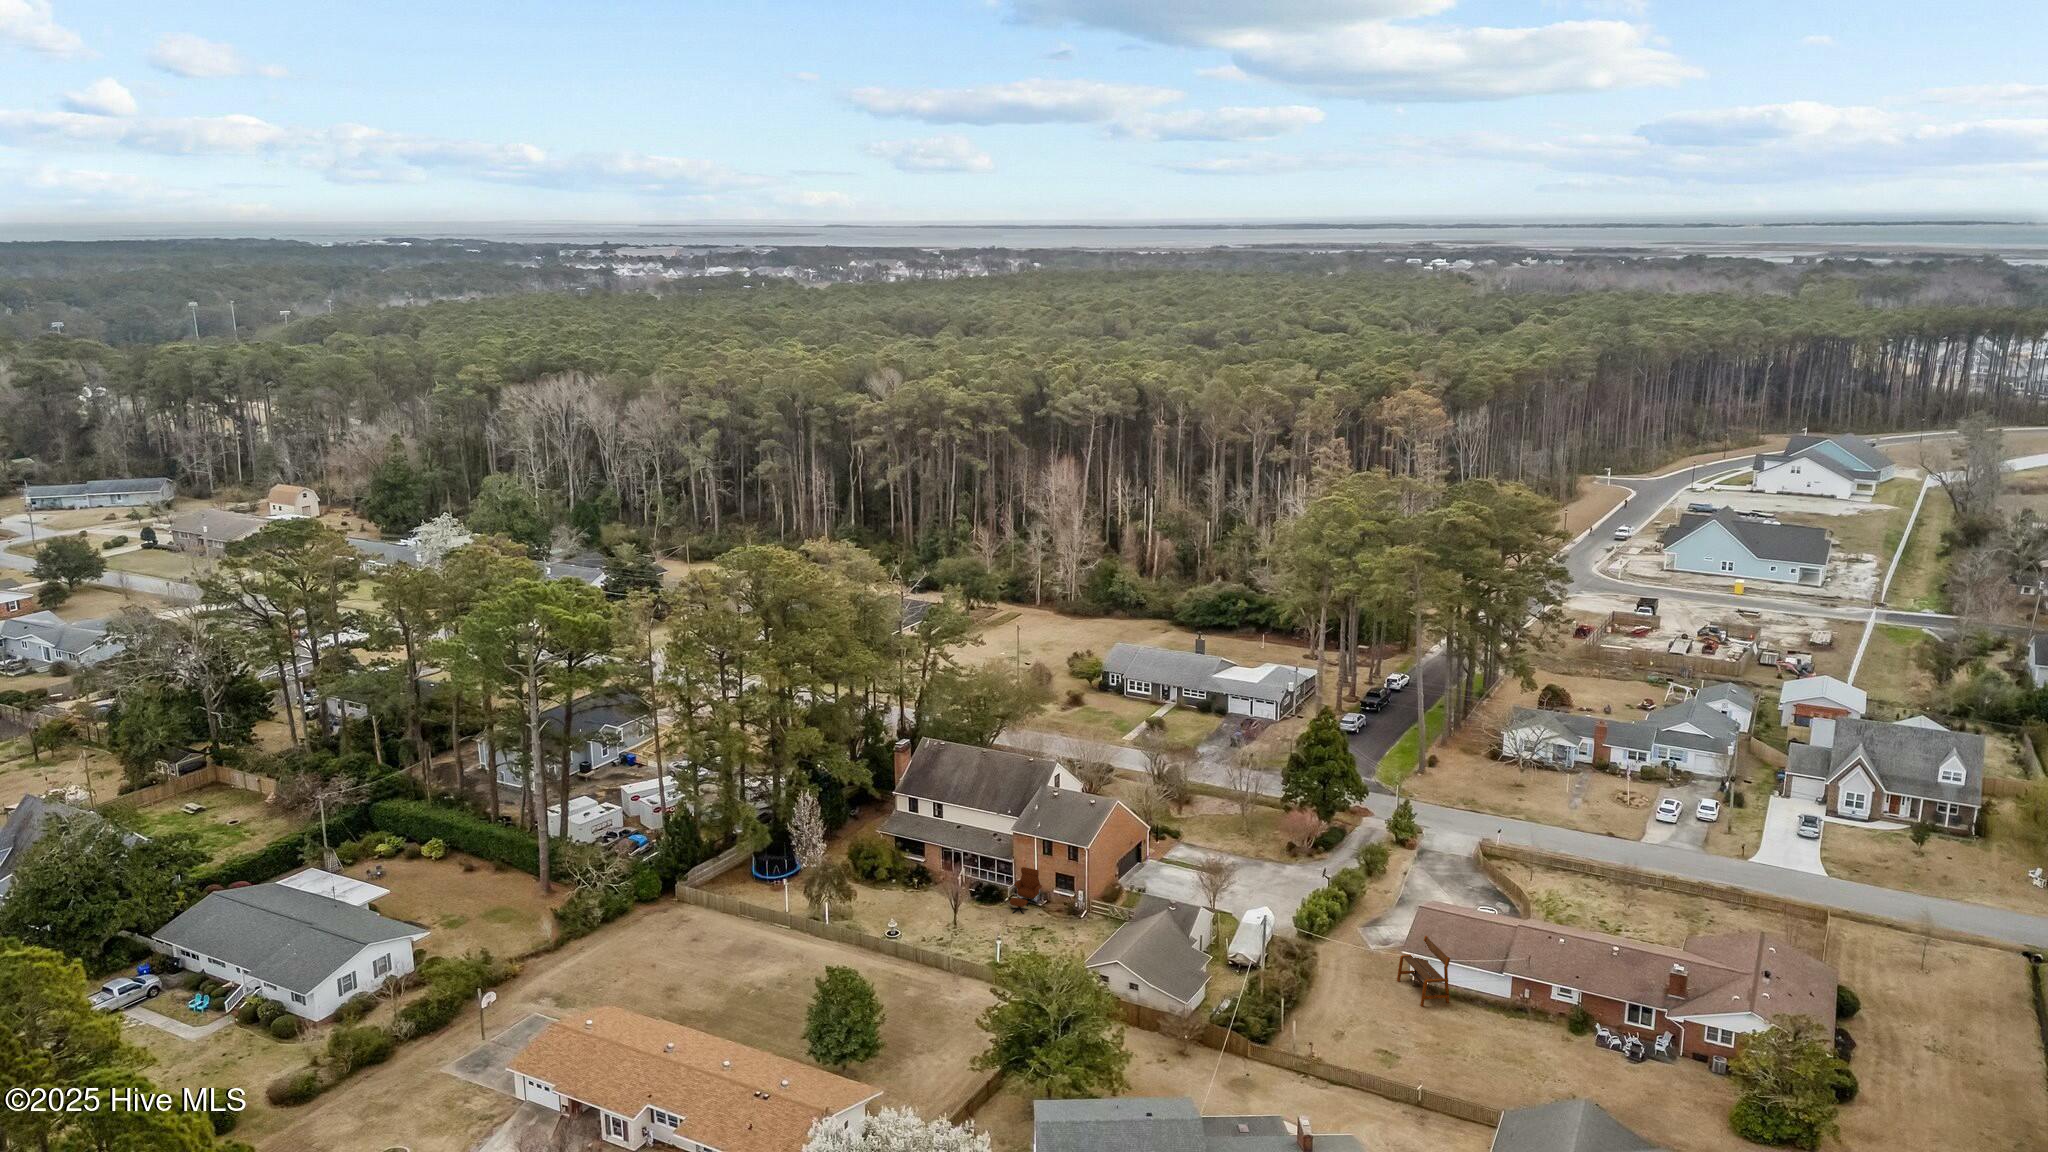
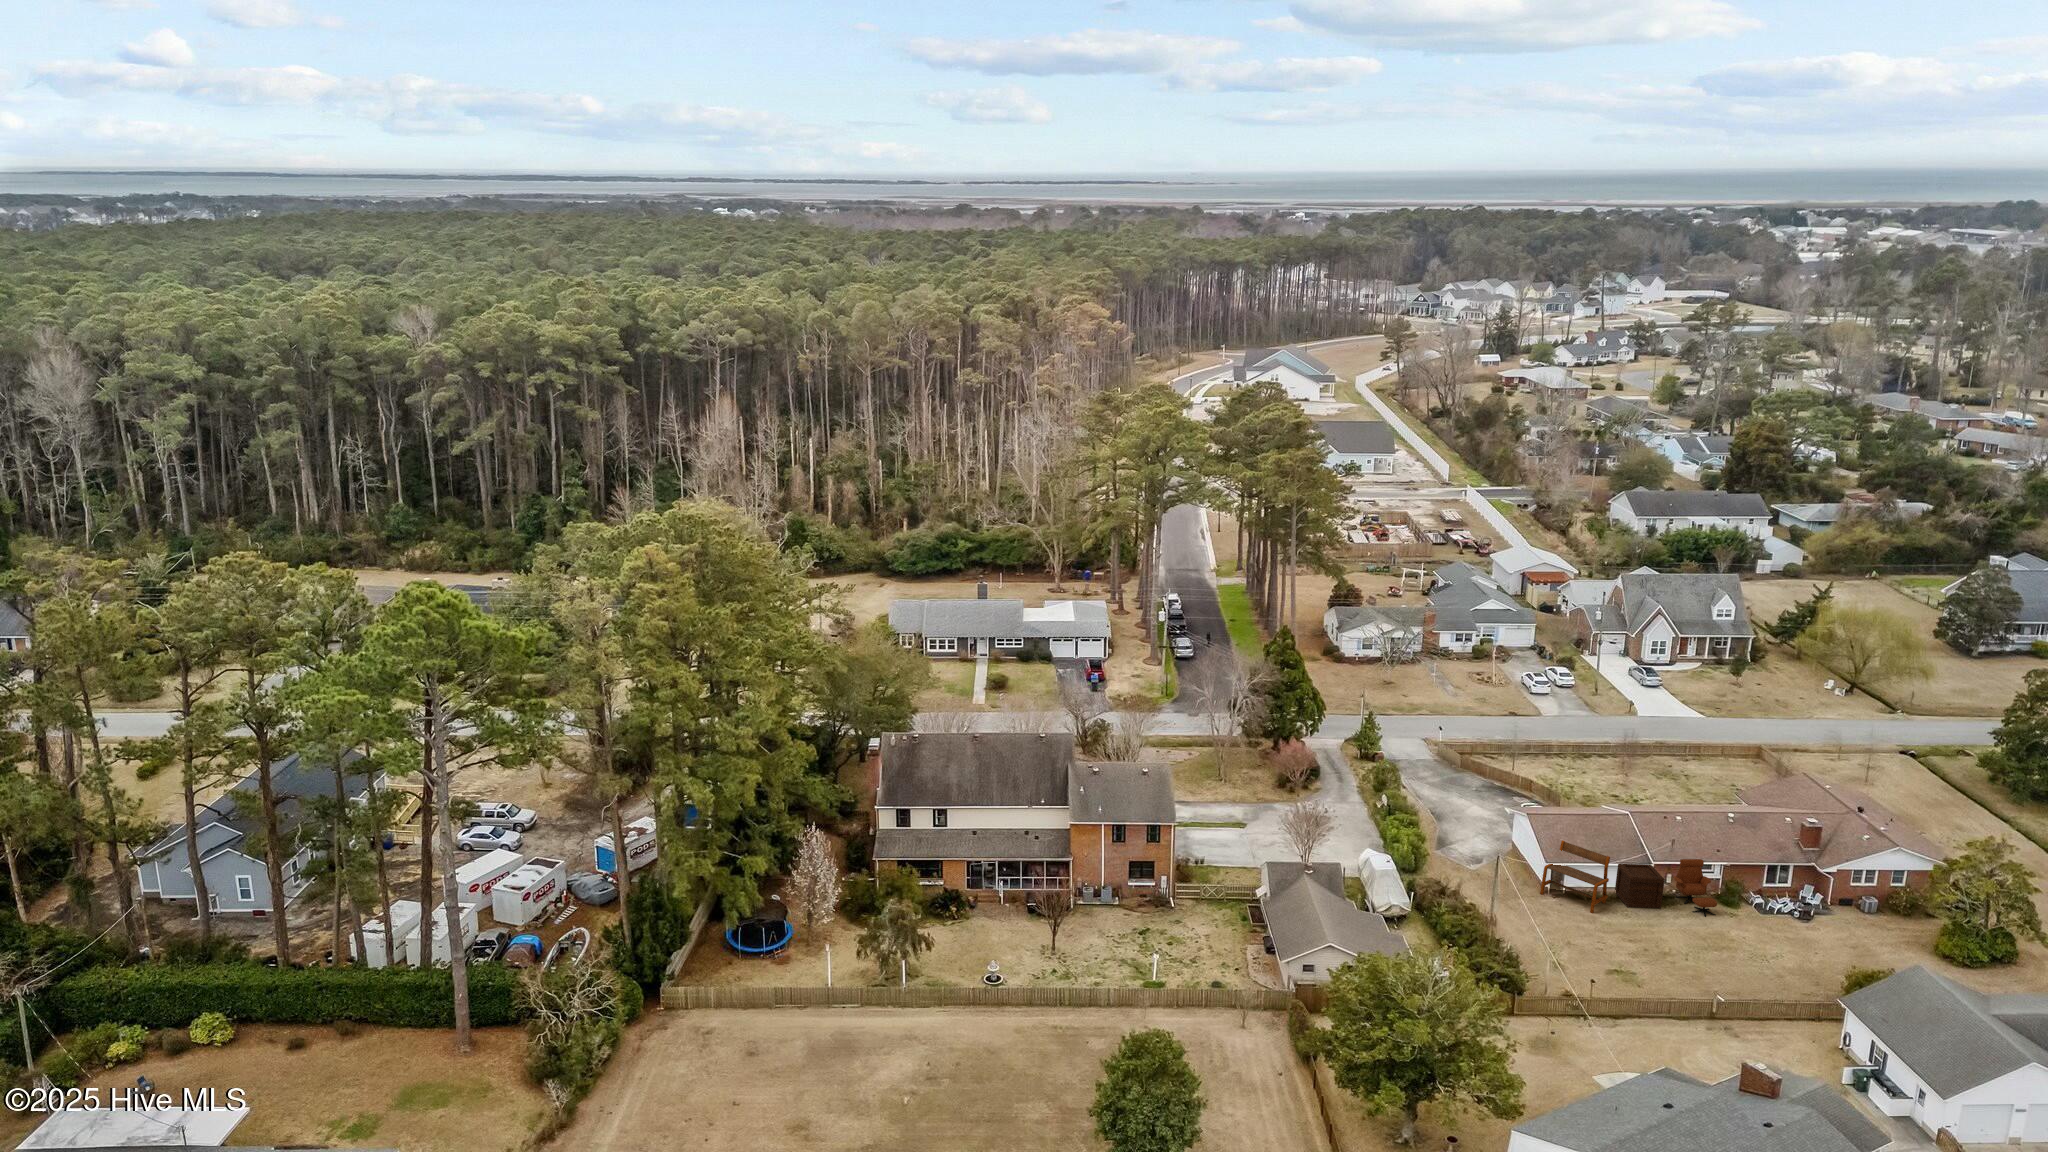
lounge chair: present [1010,867,1042,914] -> present [1673,859,1717,917]
wooden crate: none [1465,970,1507,1020] -> present [1615,863,1665,908]

